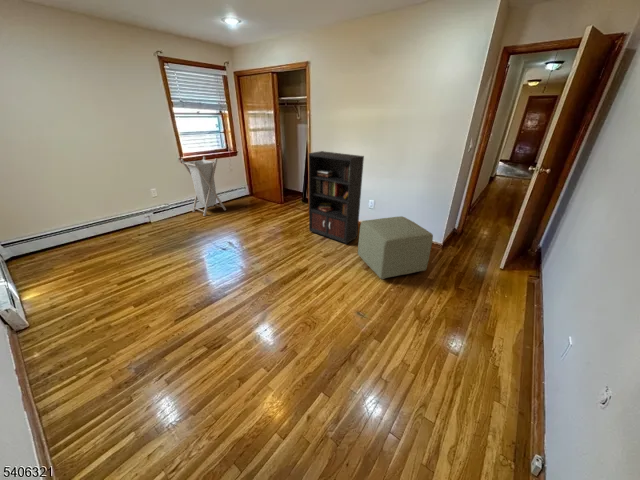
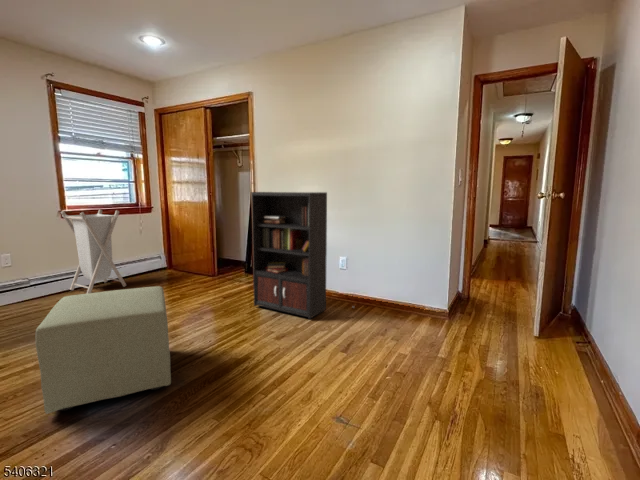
ottoman: present [358,216,433,279] -> present [35,286,171,414]

